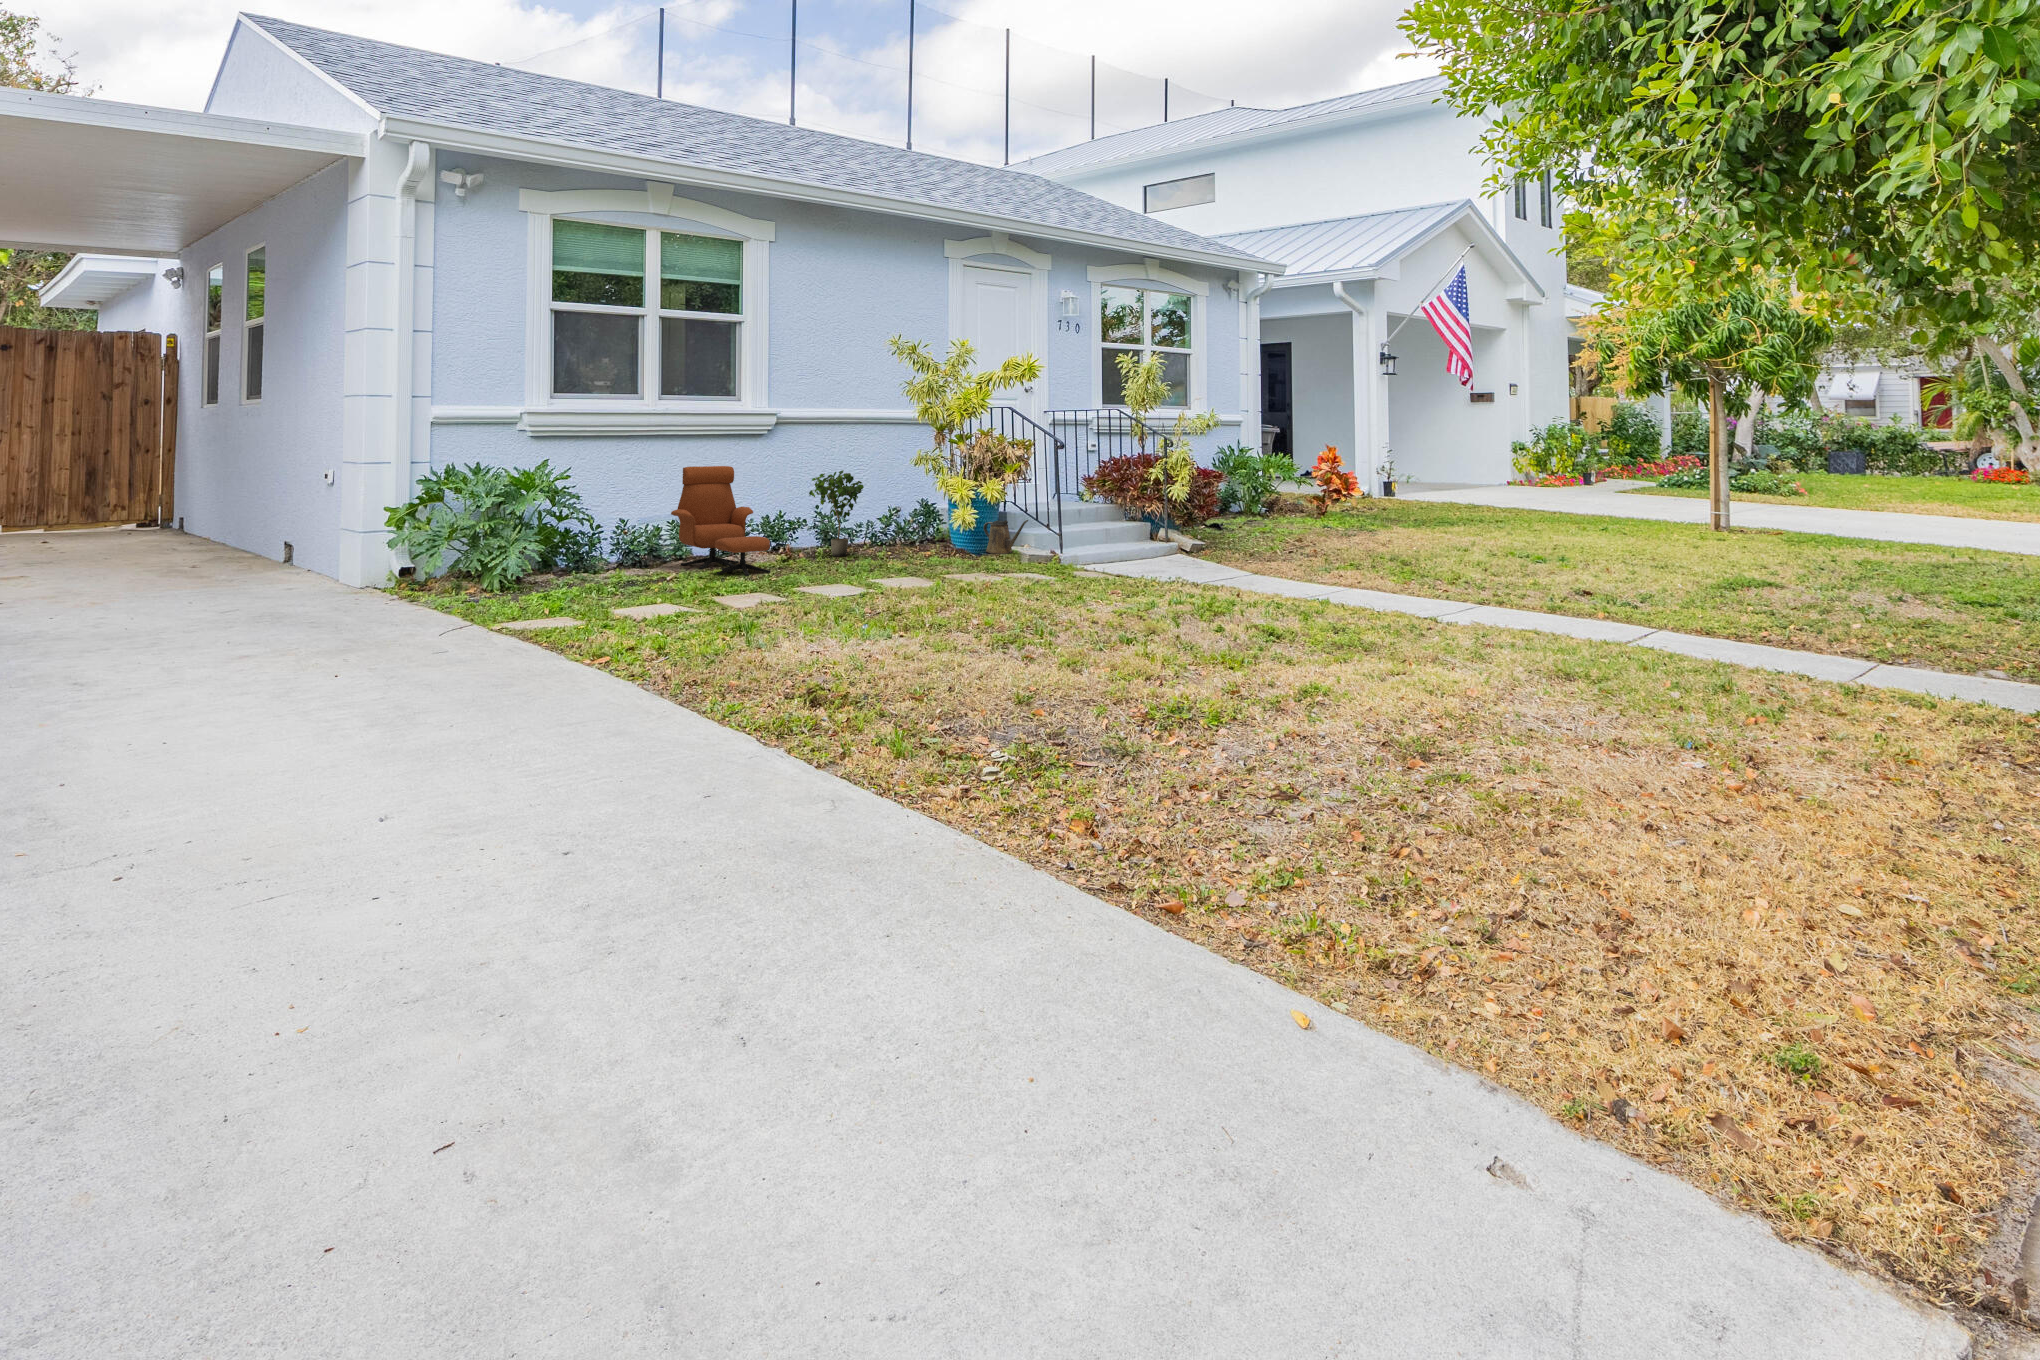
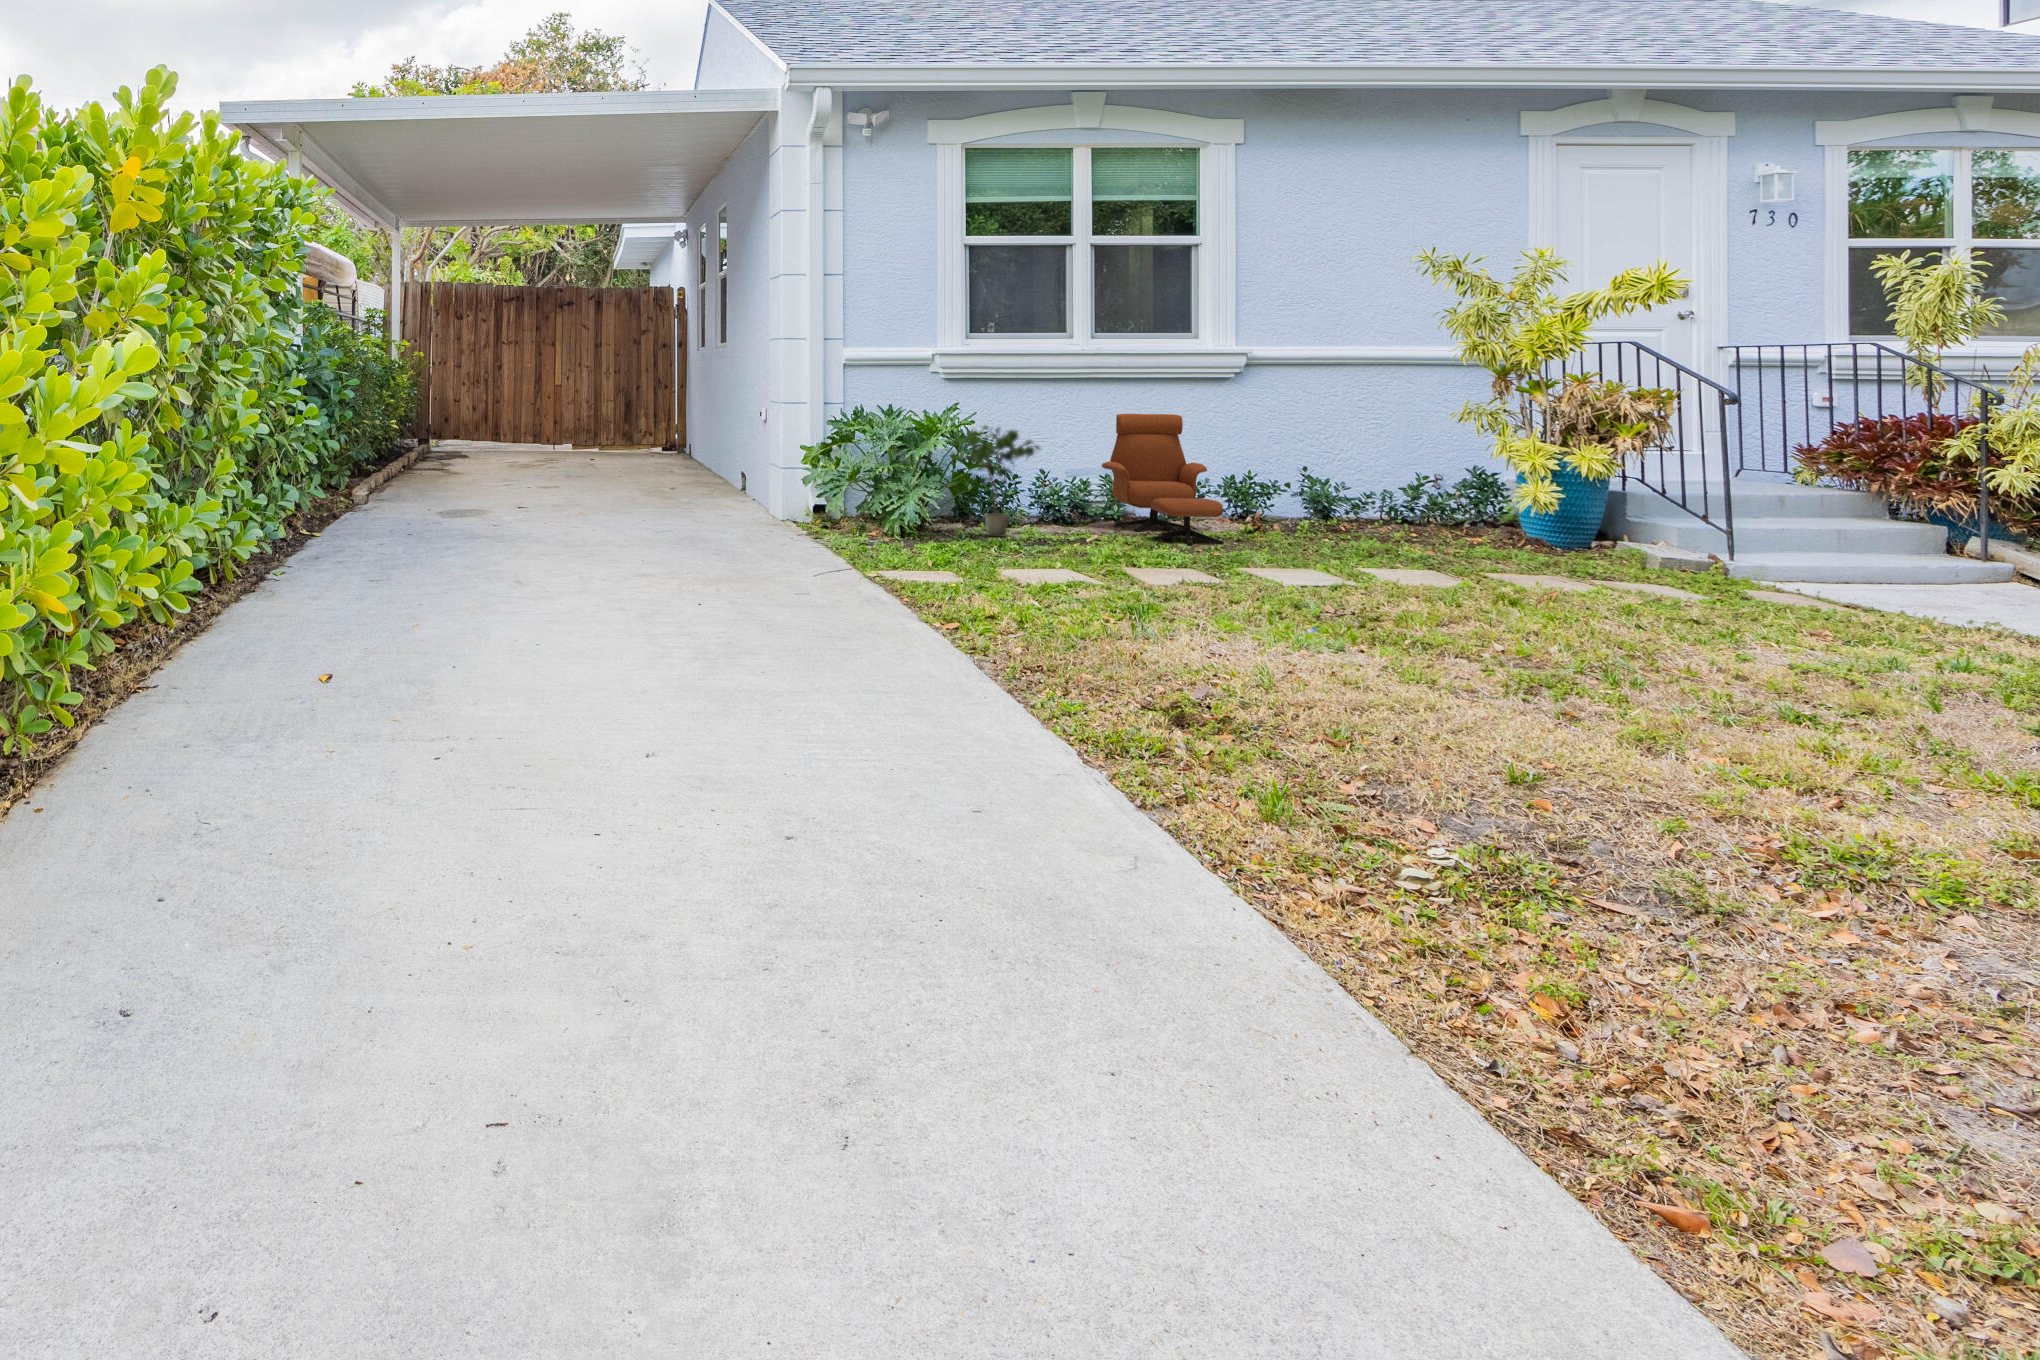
potted plant: present [809,470,864,556] -> present [951,426,1040,537]
watering can: present [983,520,1028,554] -> none [1577,504,1659,552]

